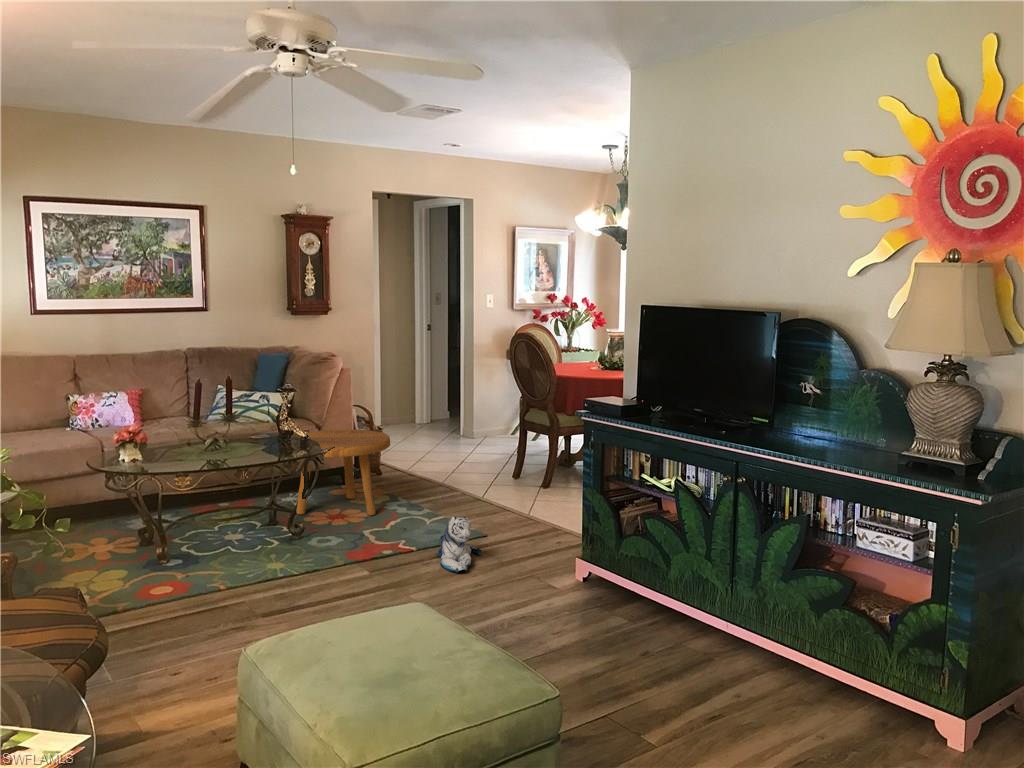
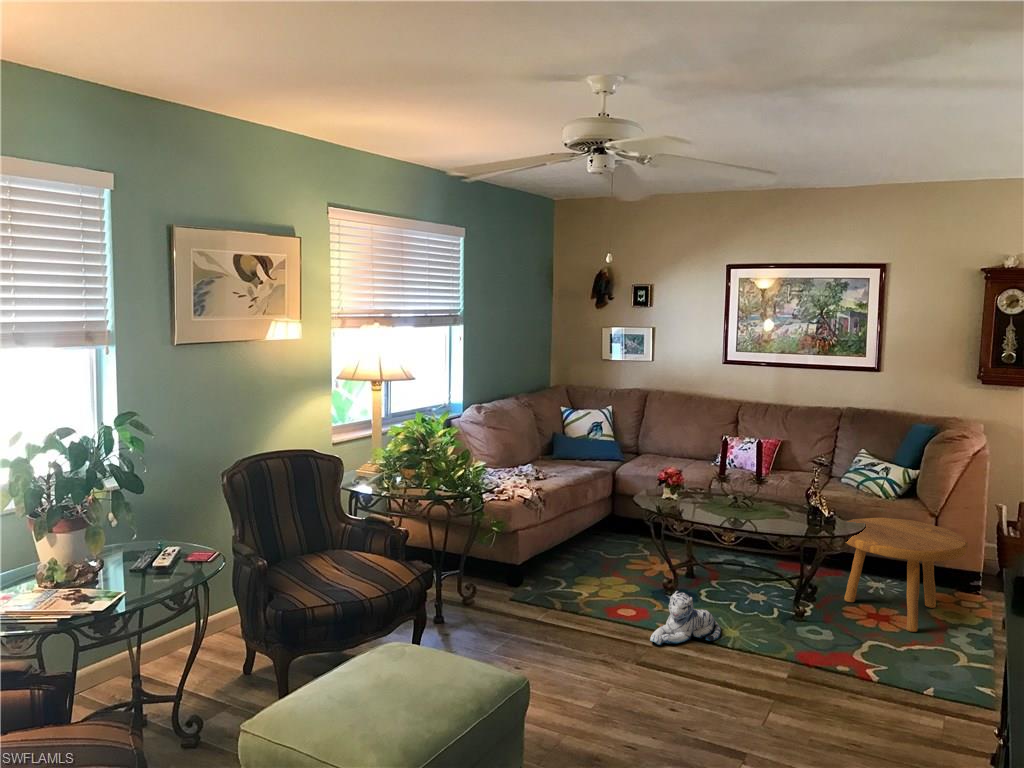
plush toy: present [437,517,482,572] -> present [650,591,721,645]

